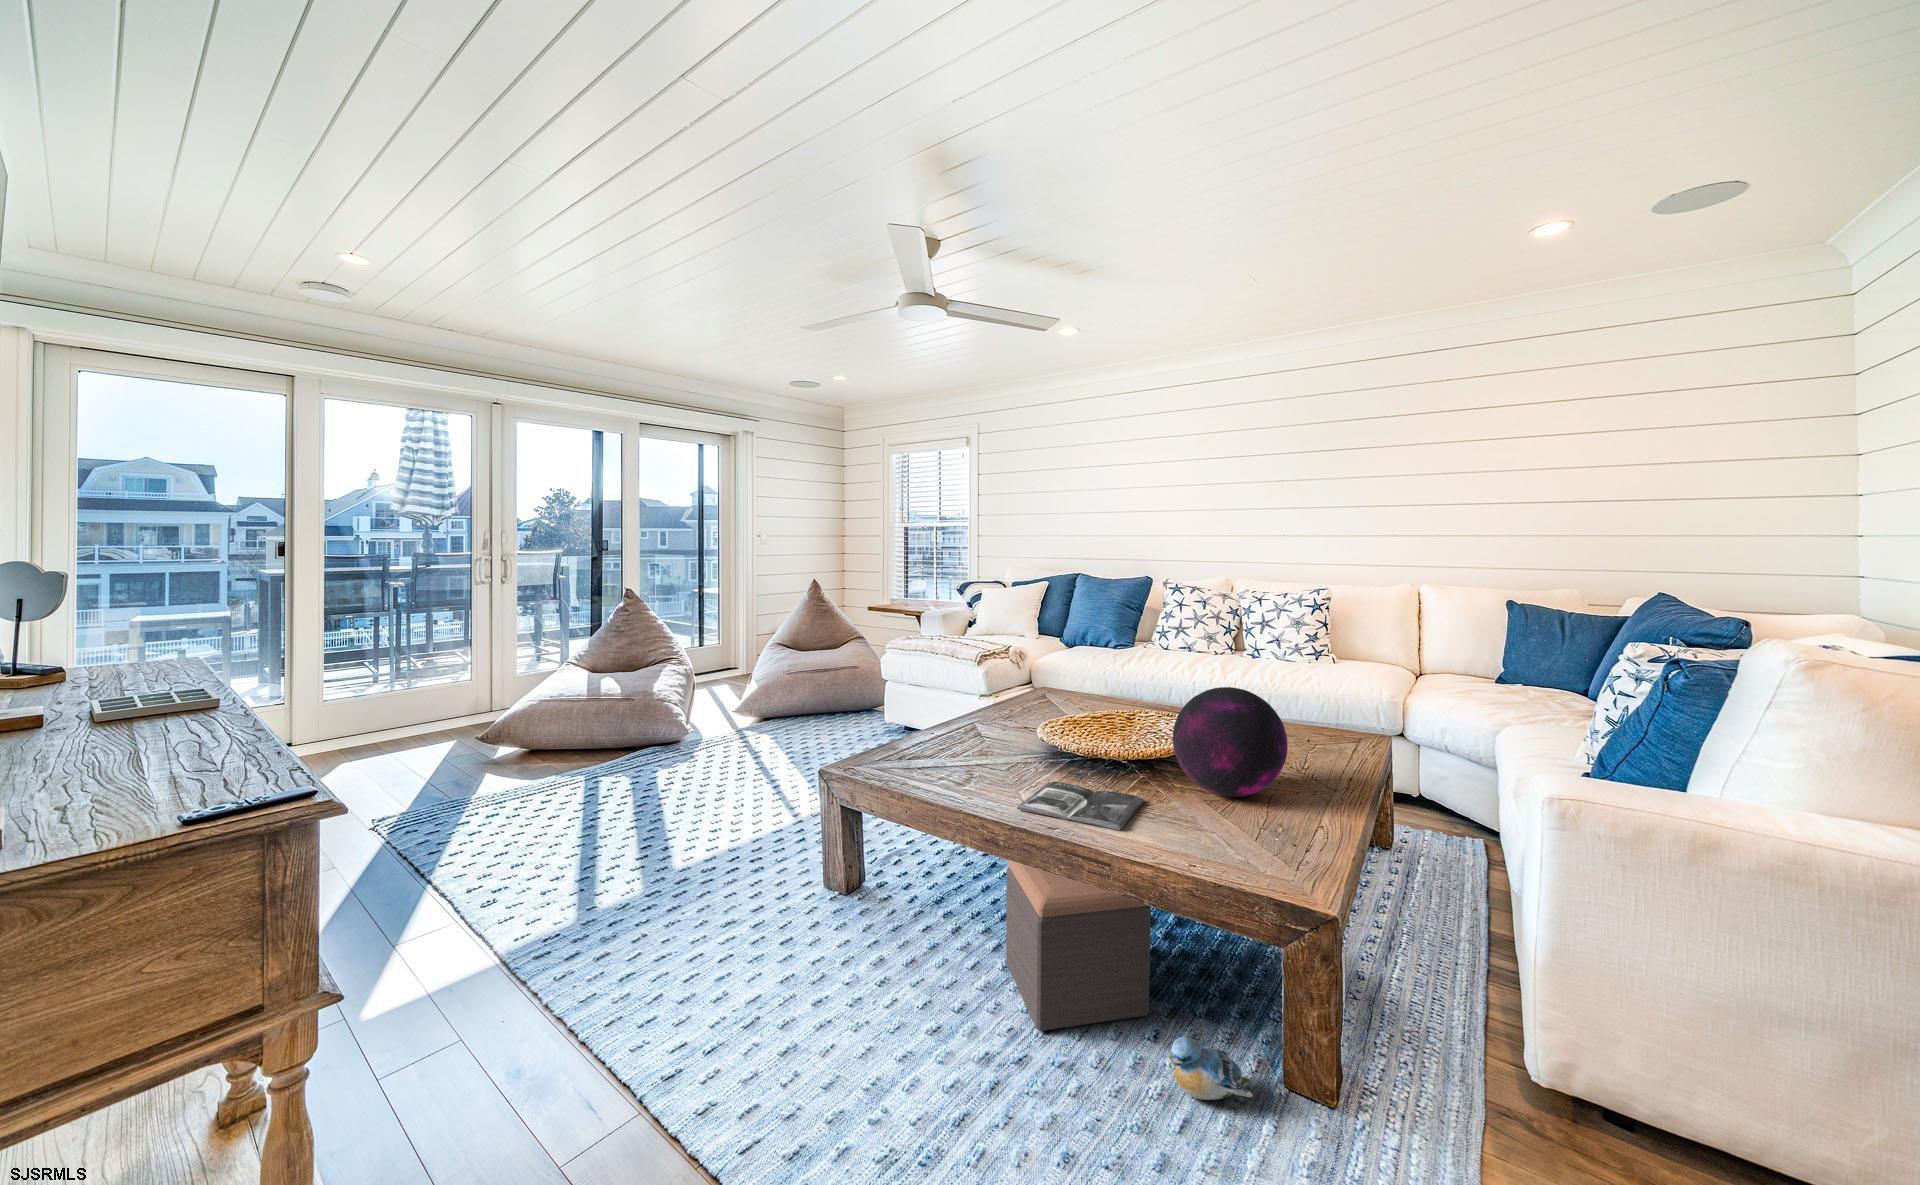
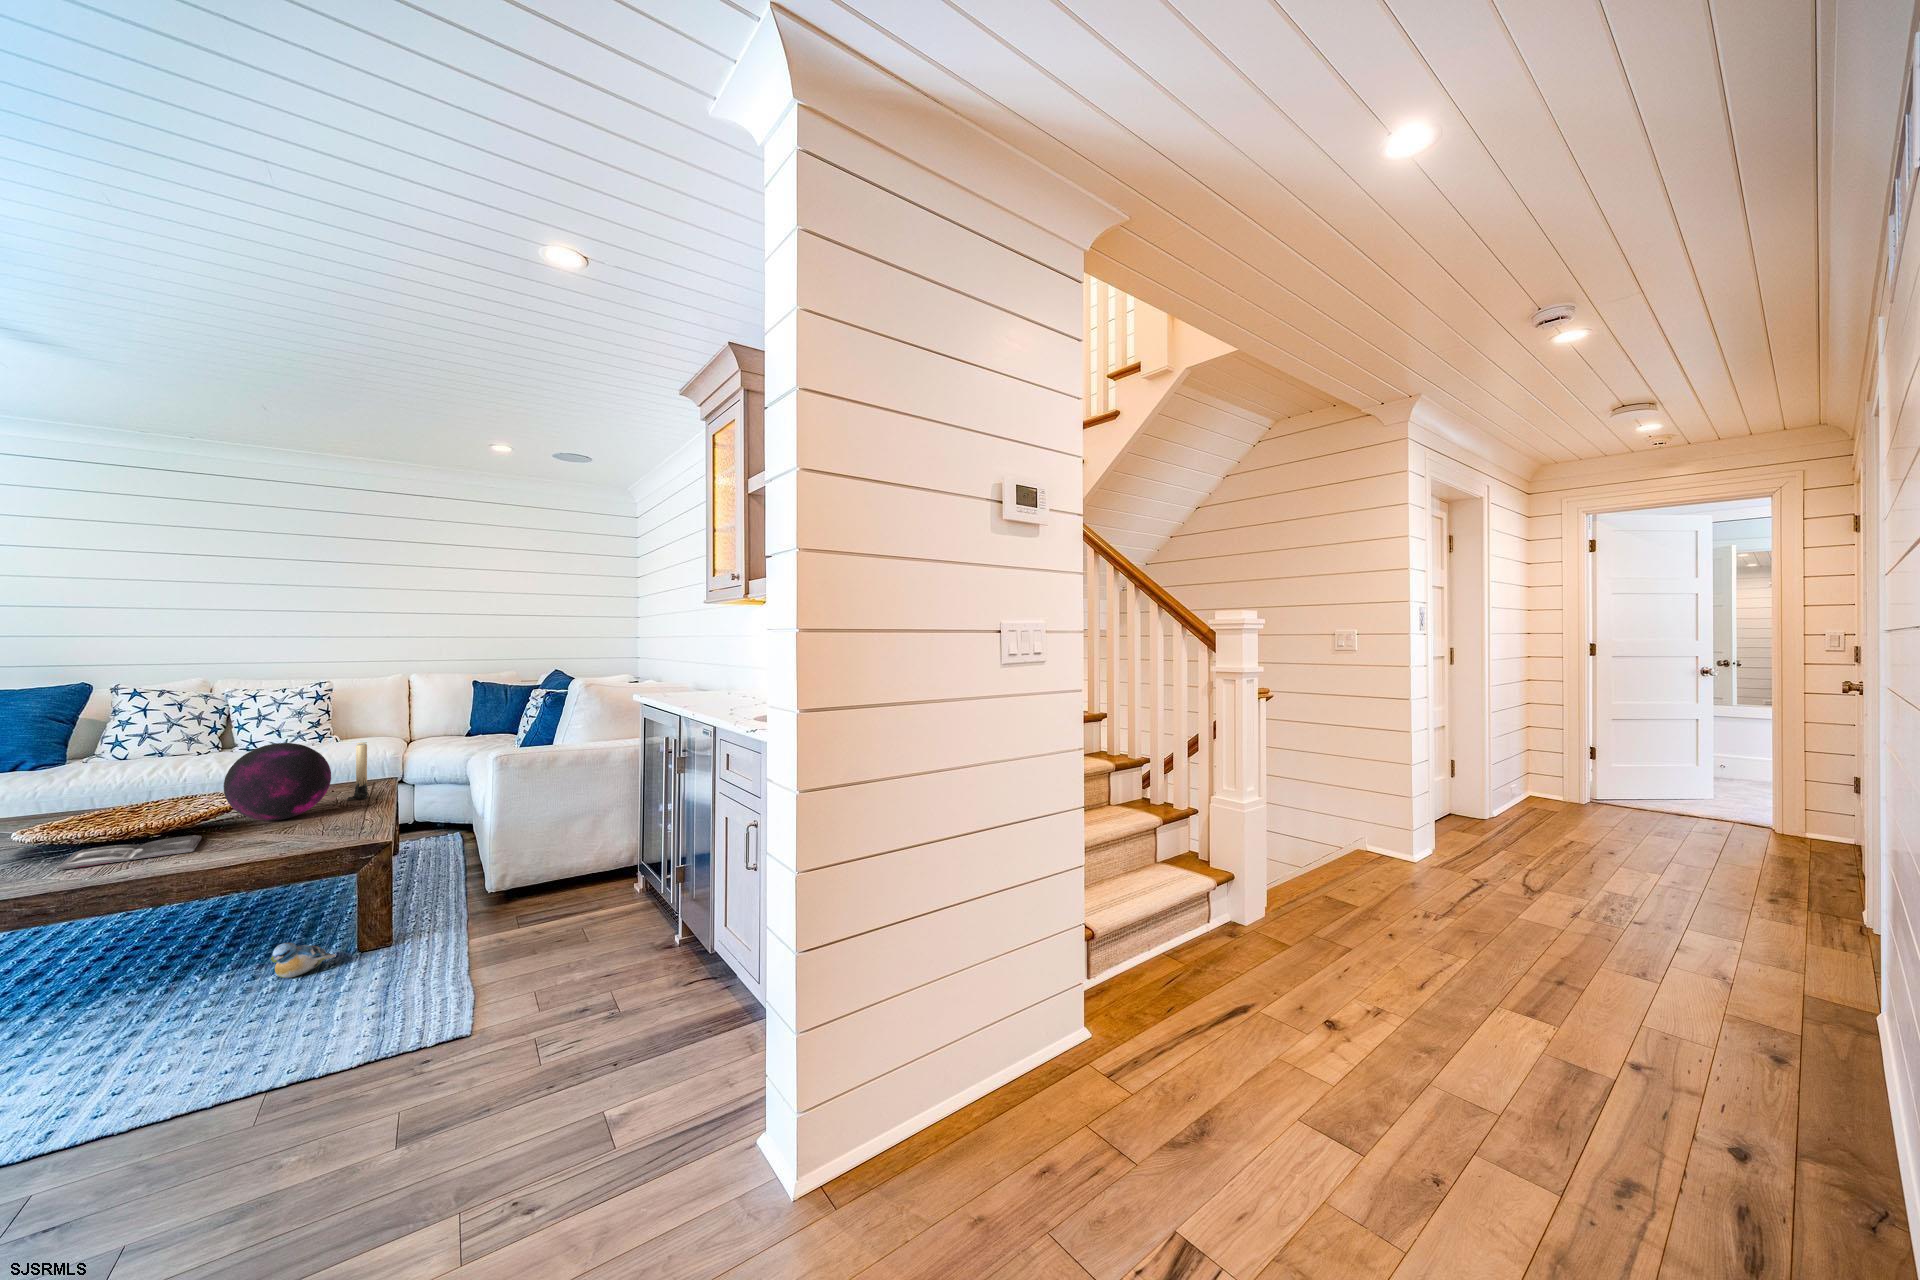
candle: none [1313,696,1342,783] -> present [347,742,369,800]
footstool: present [1006,850,1151,1031] -> none [47,880,234,1014]

